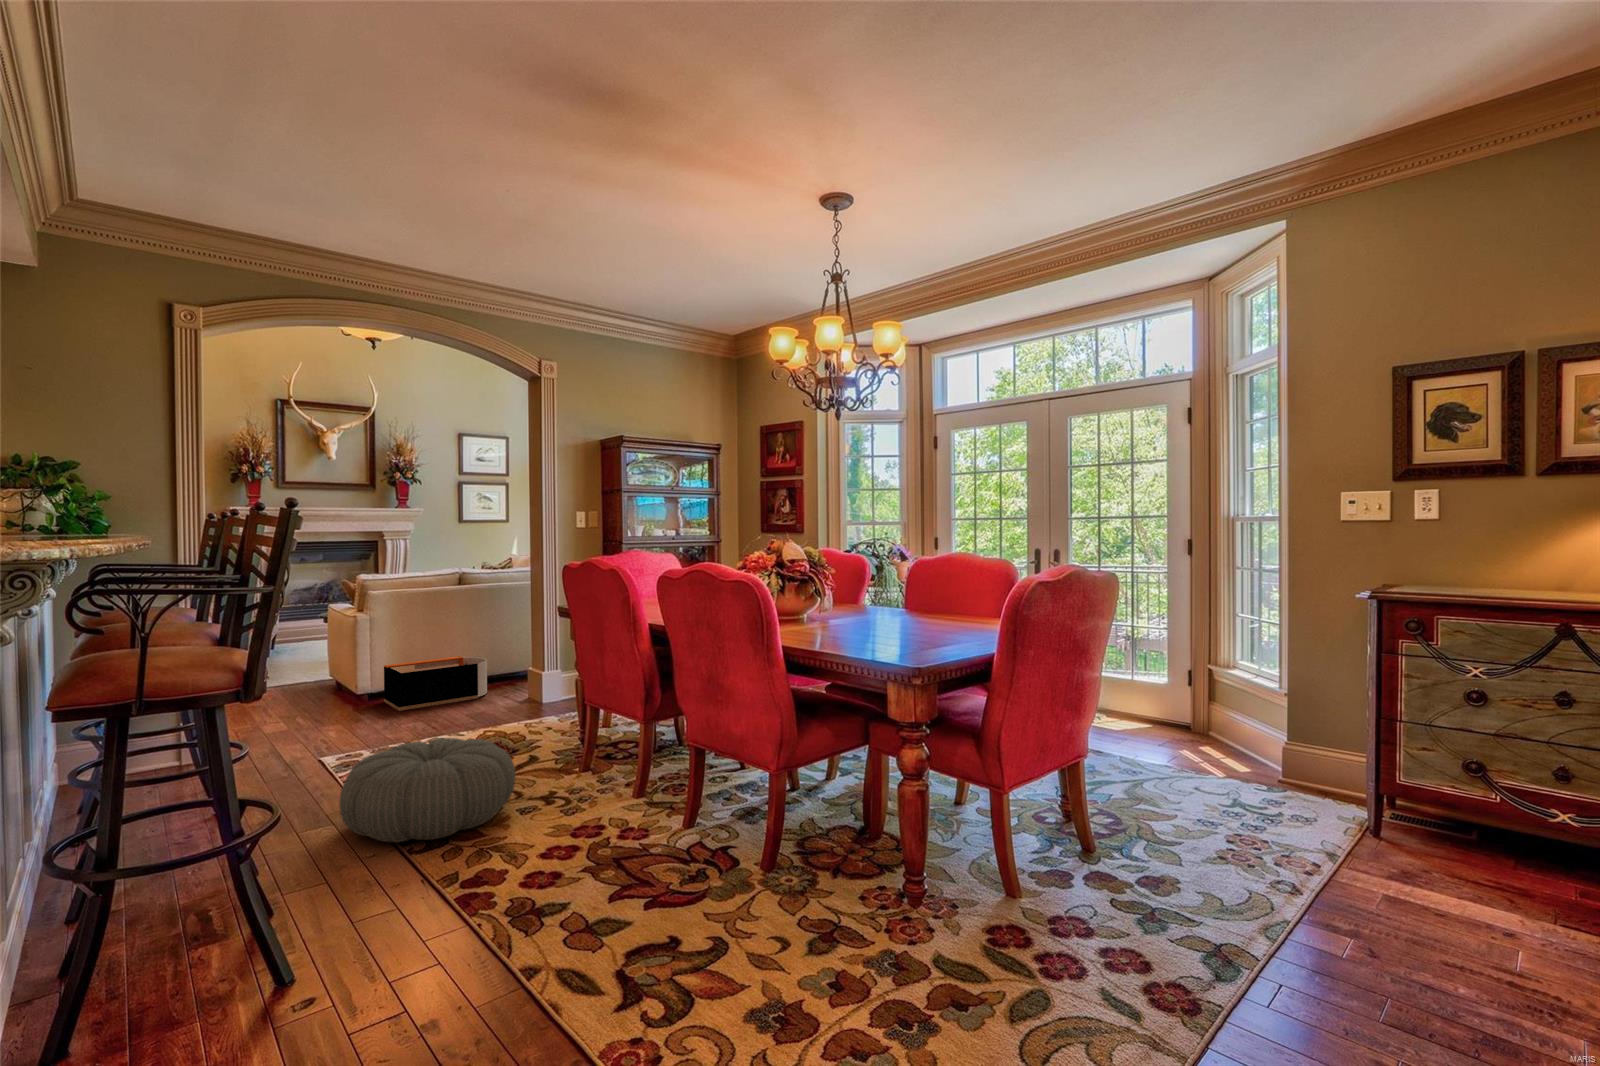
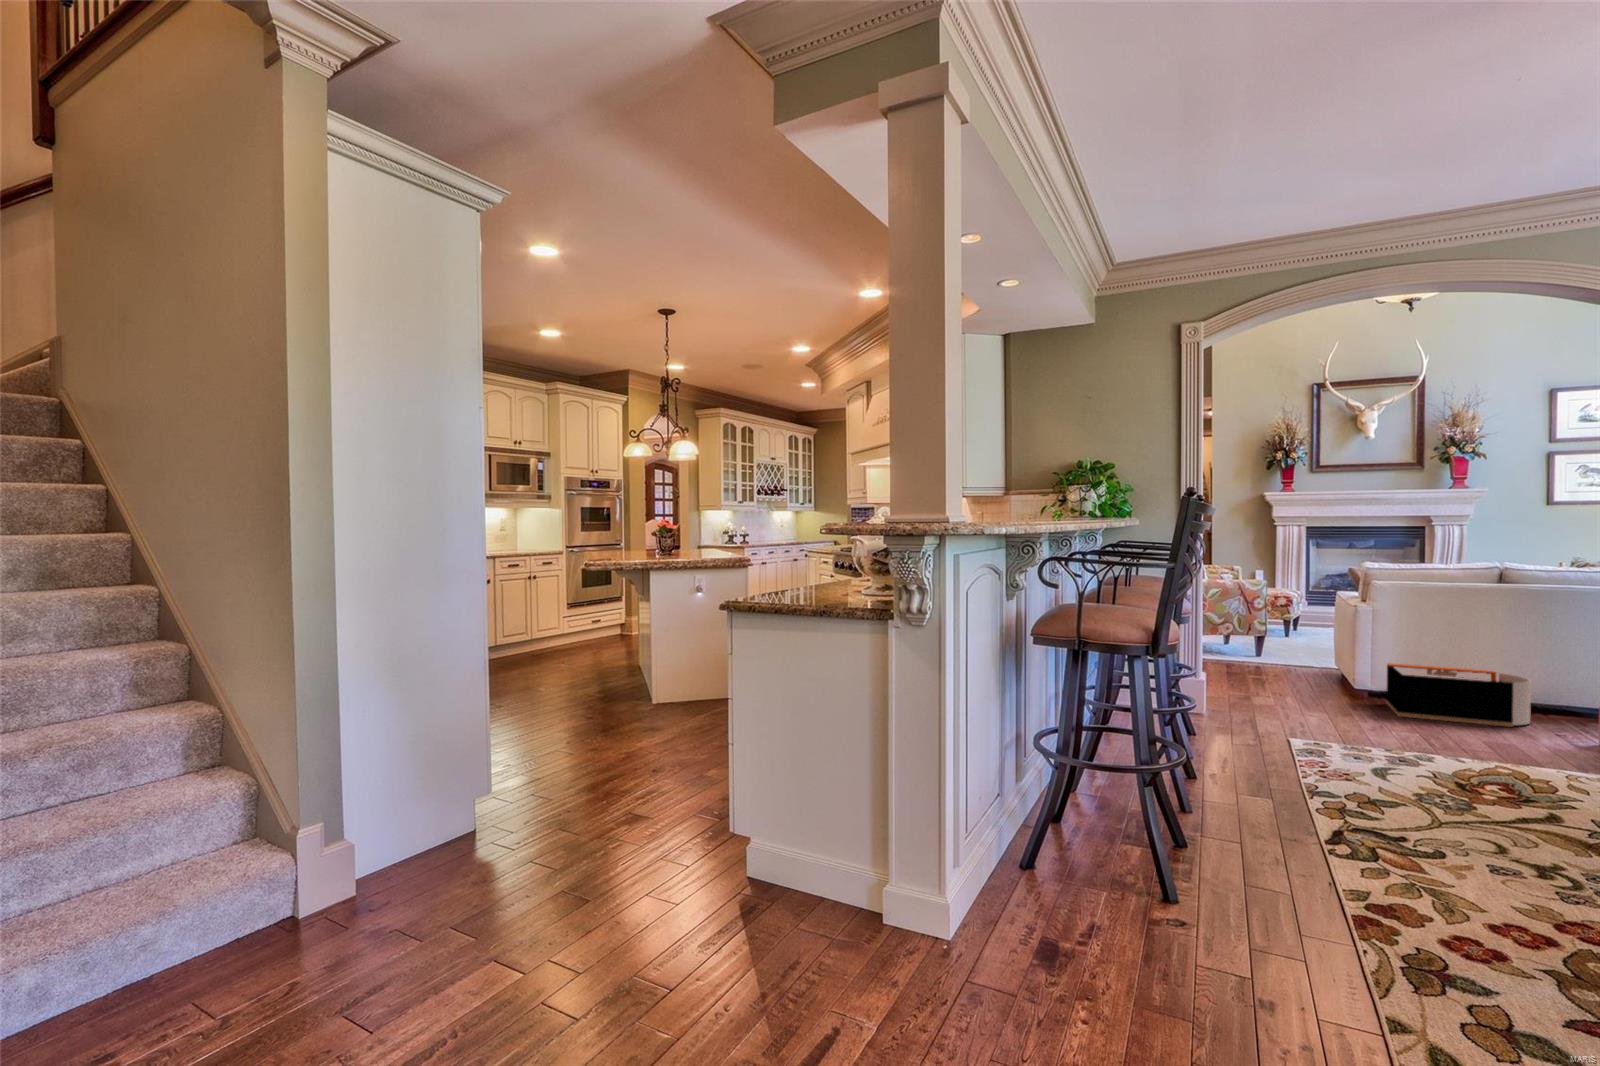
pouf: present [339,738,516,842] -> none [1269,741,1490,859]

